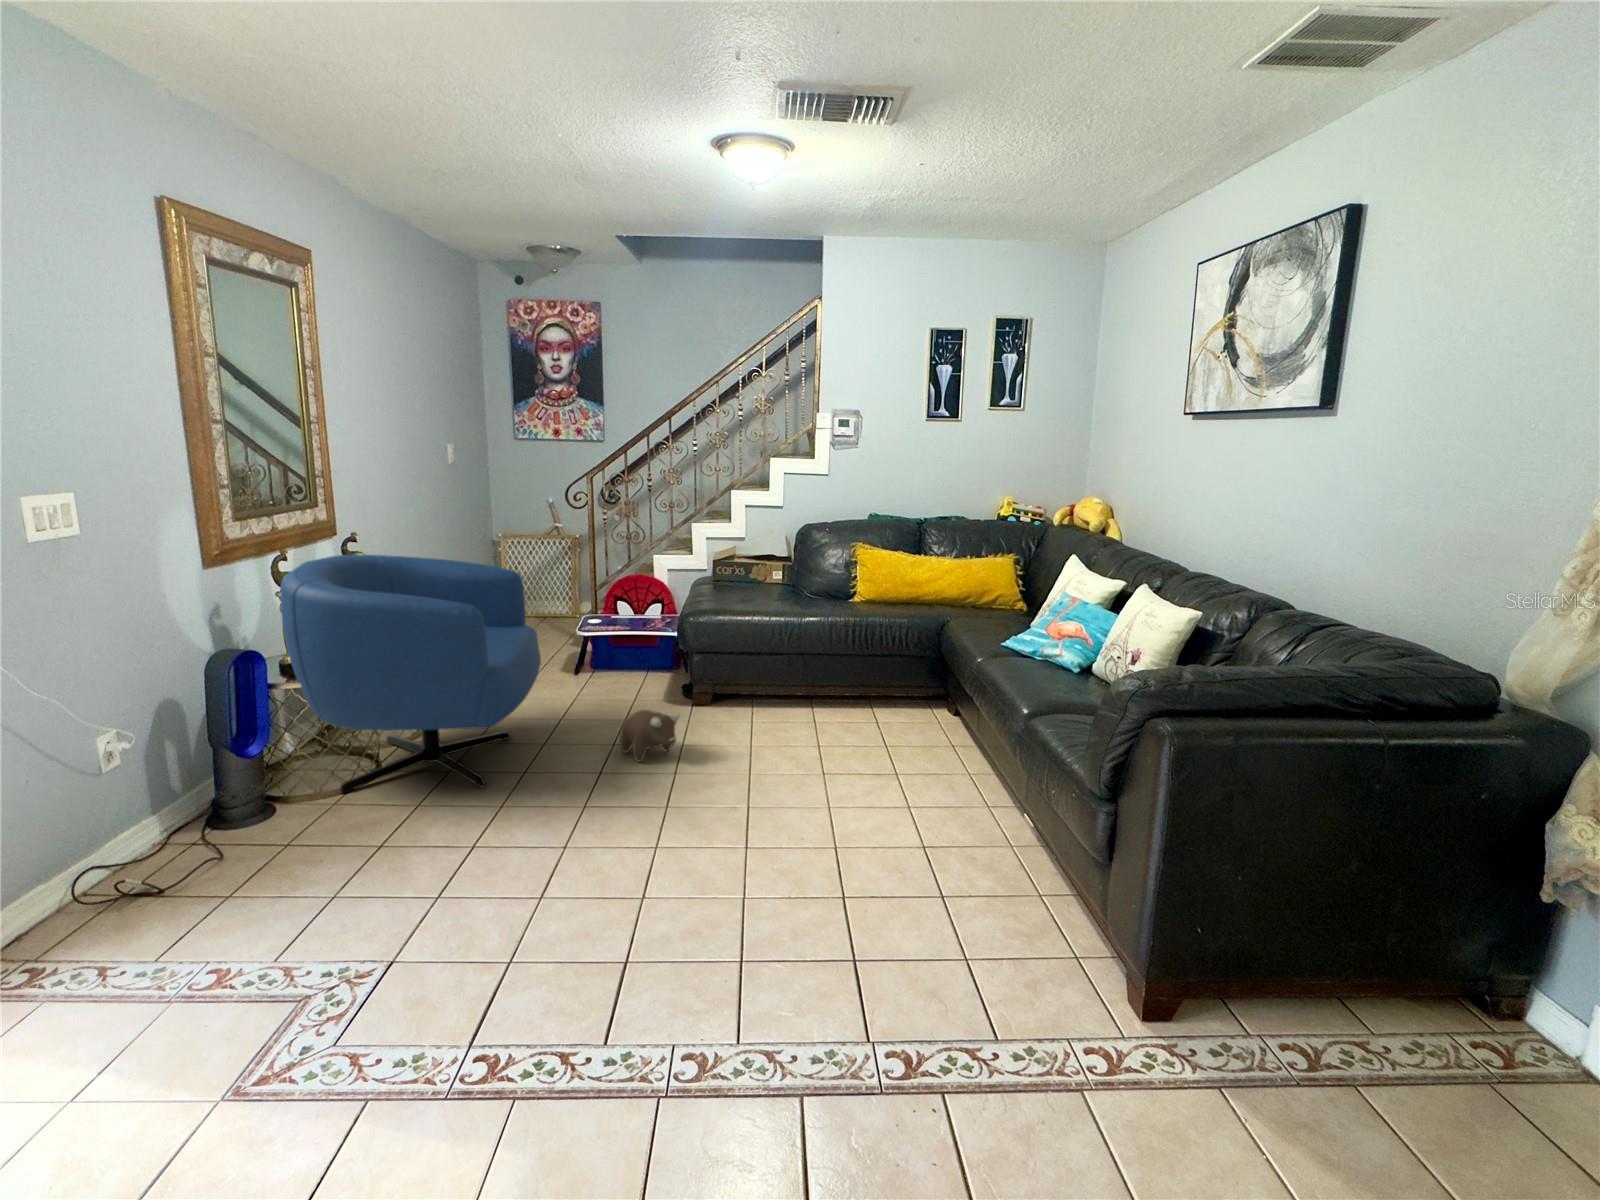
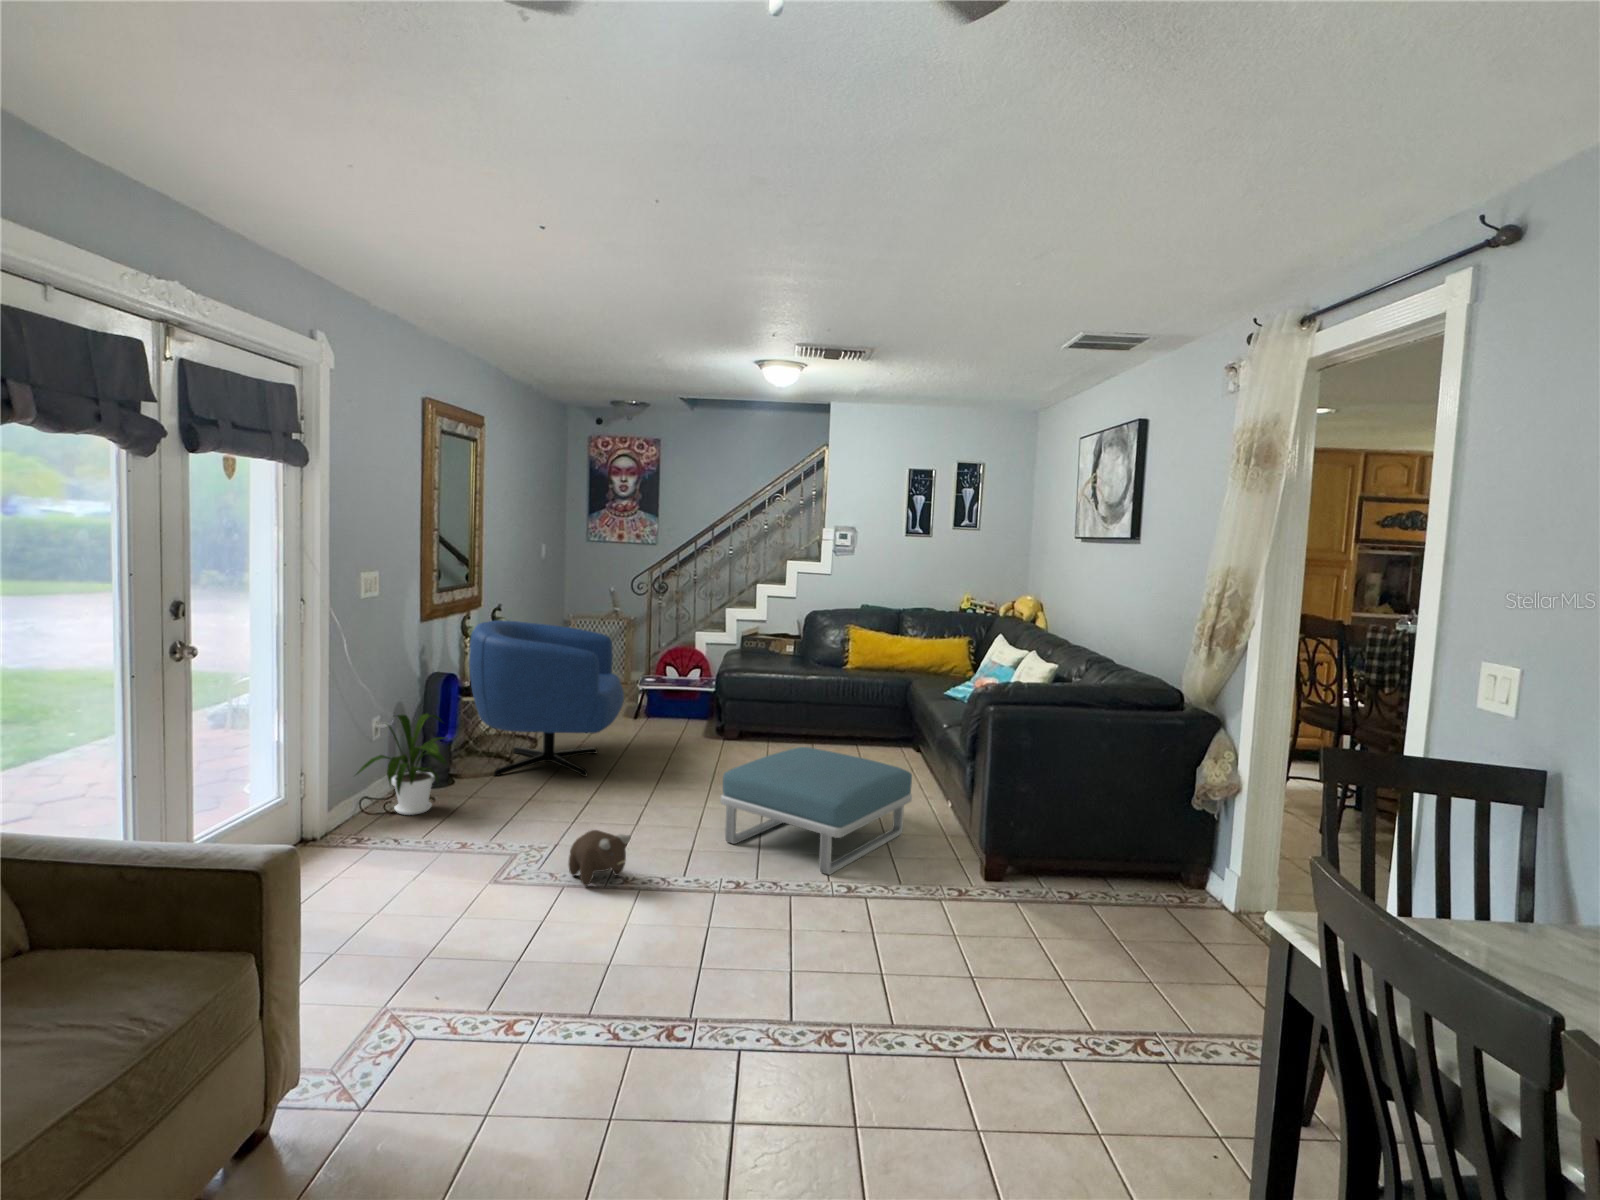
plush toy: present [620,710,680,762] -> present [568,830,631,886]
house plant: none [33,724,241,896] -> present [356,714,452,815]
footstool: none [675,751,993,1021] -> present [720,747,912,875]

